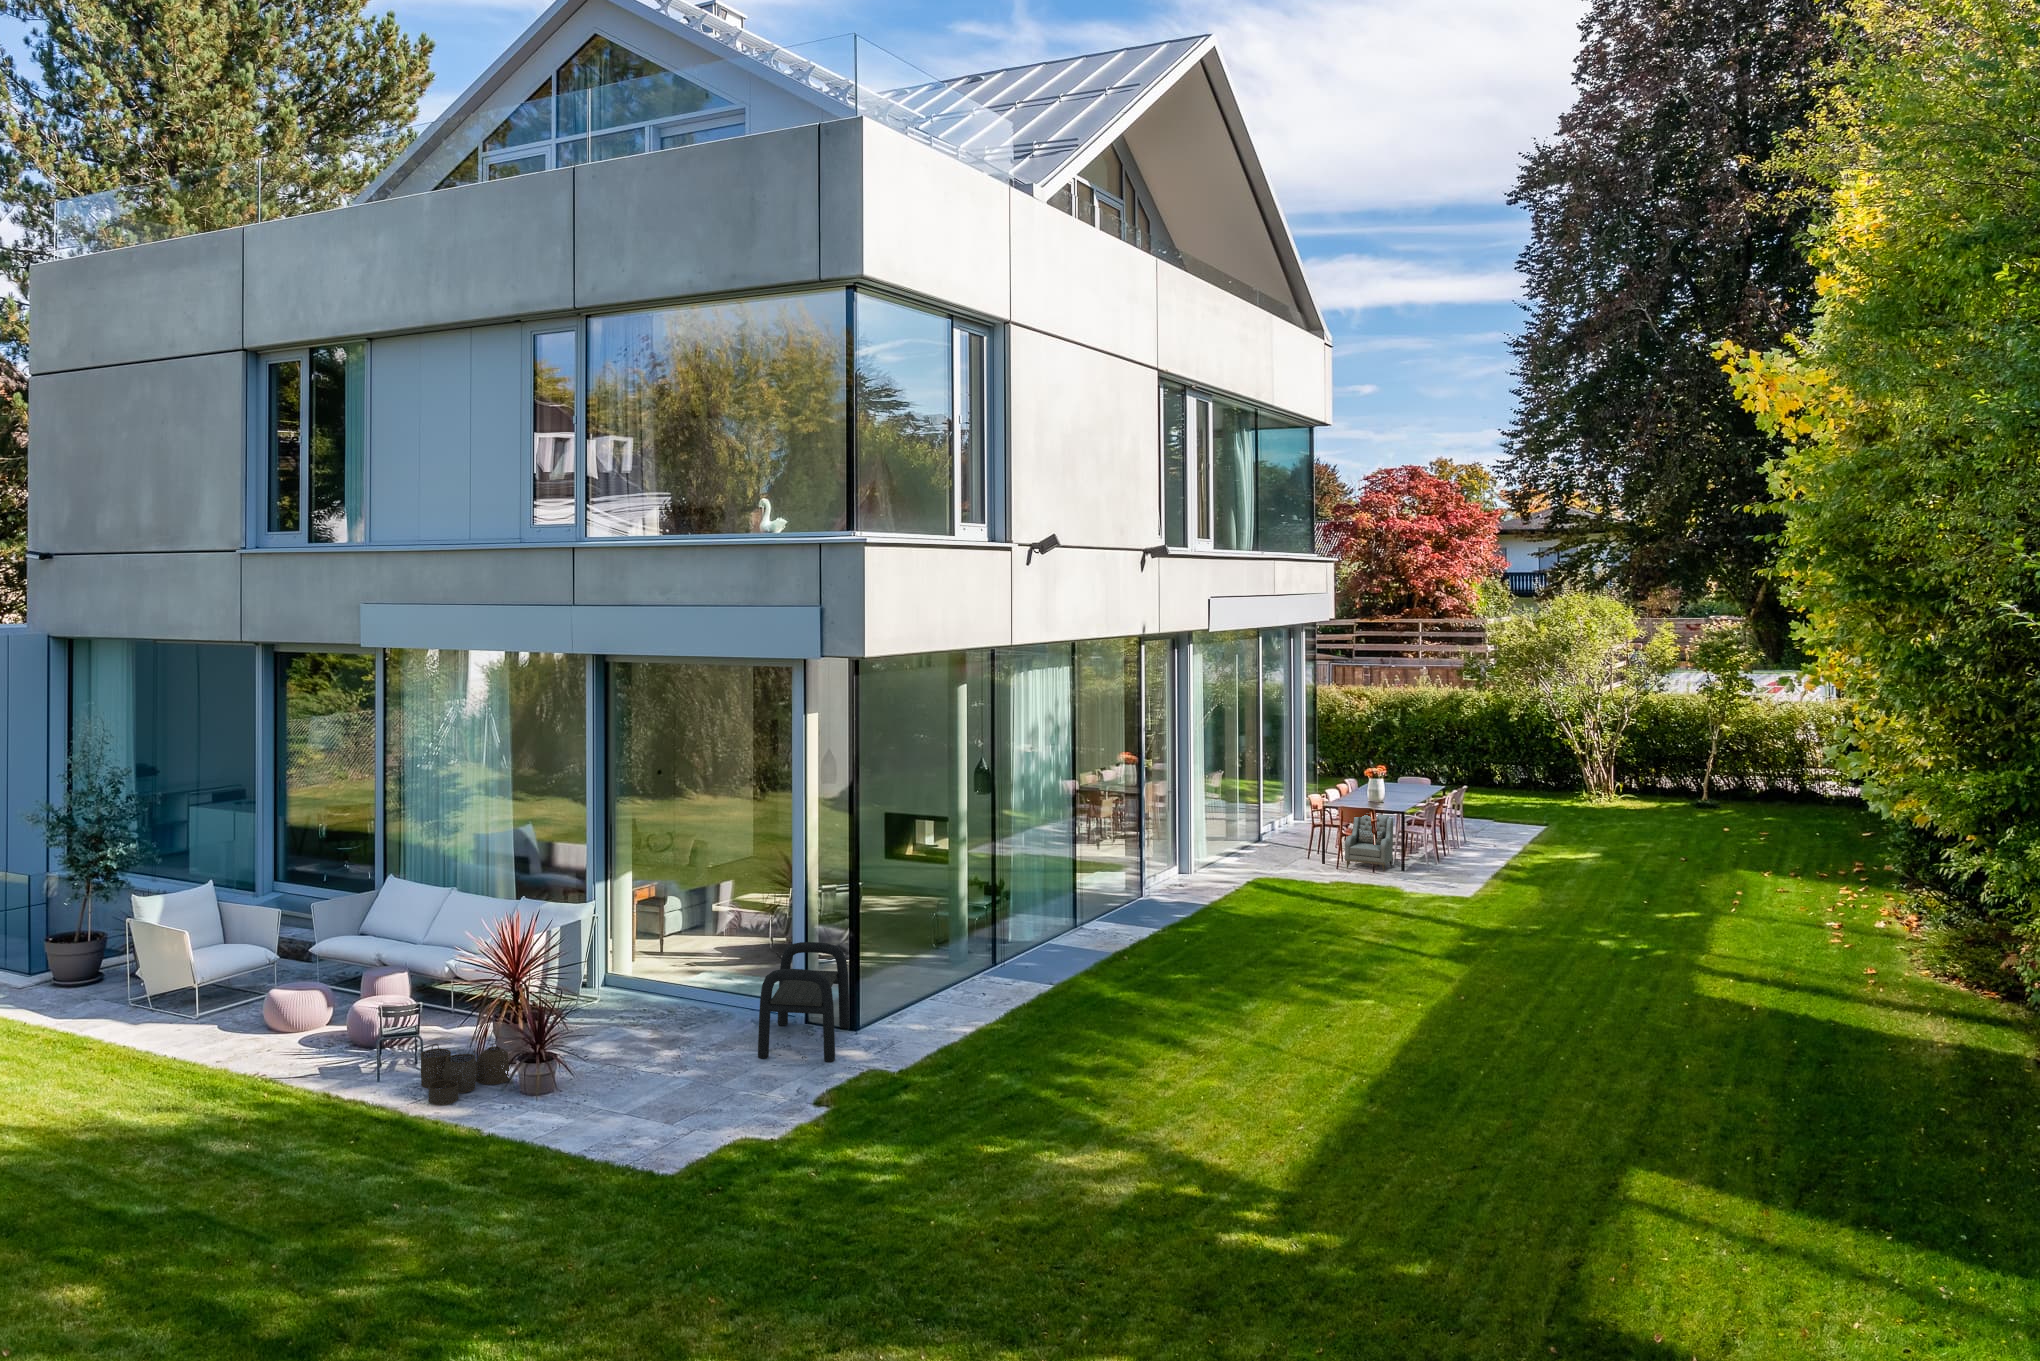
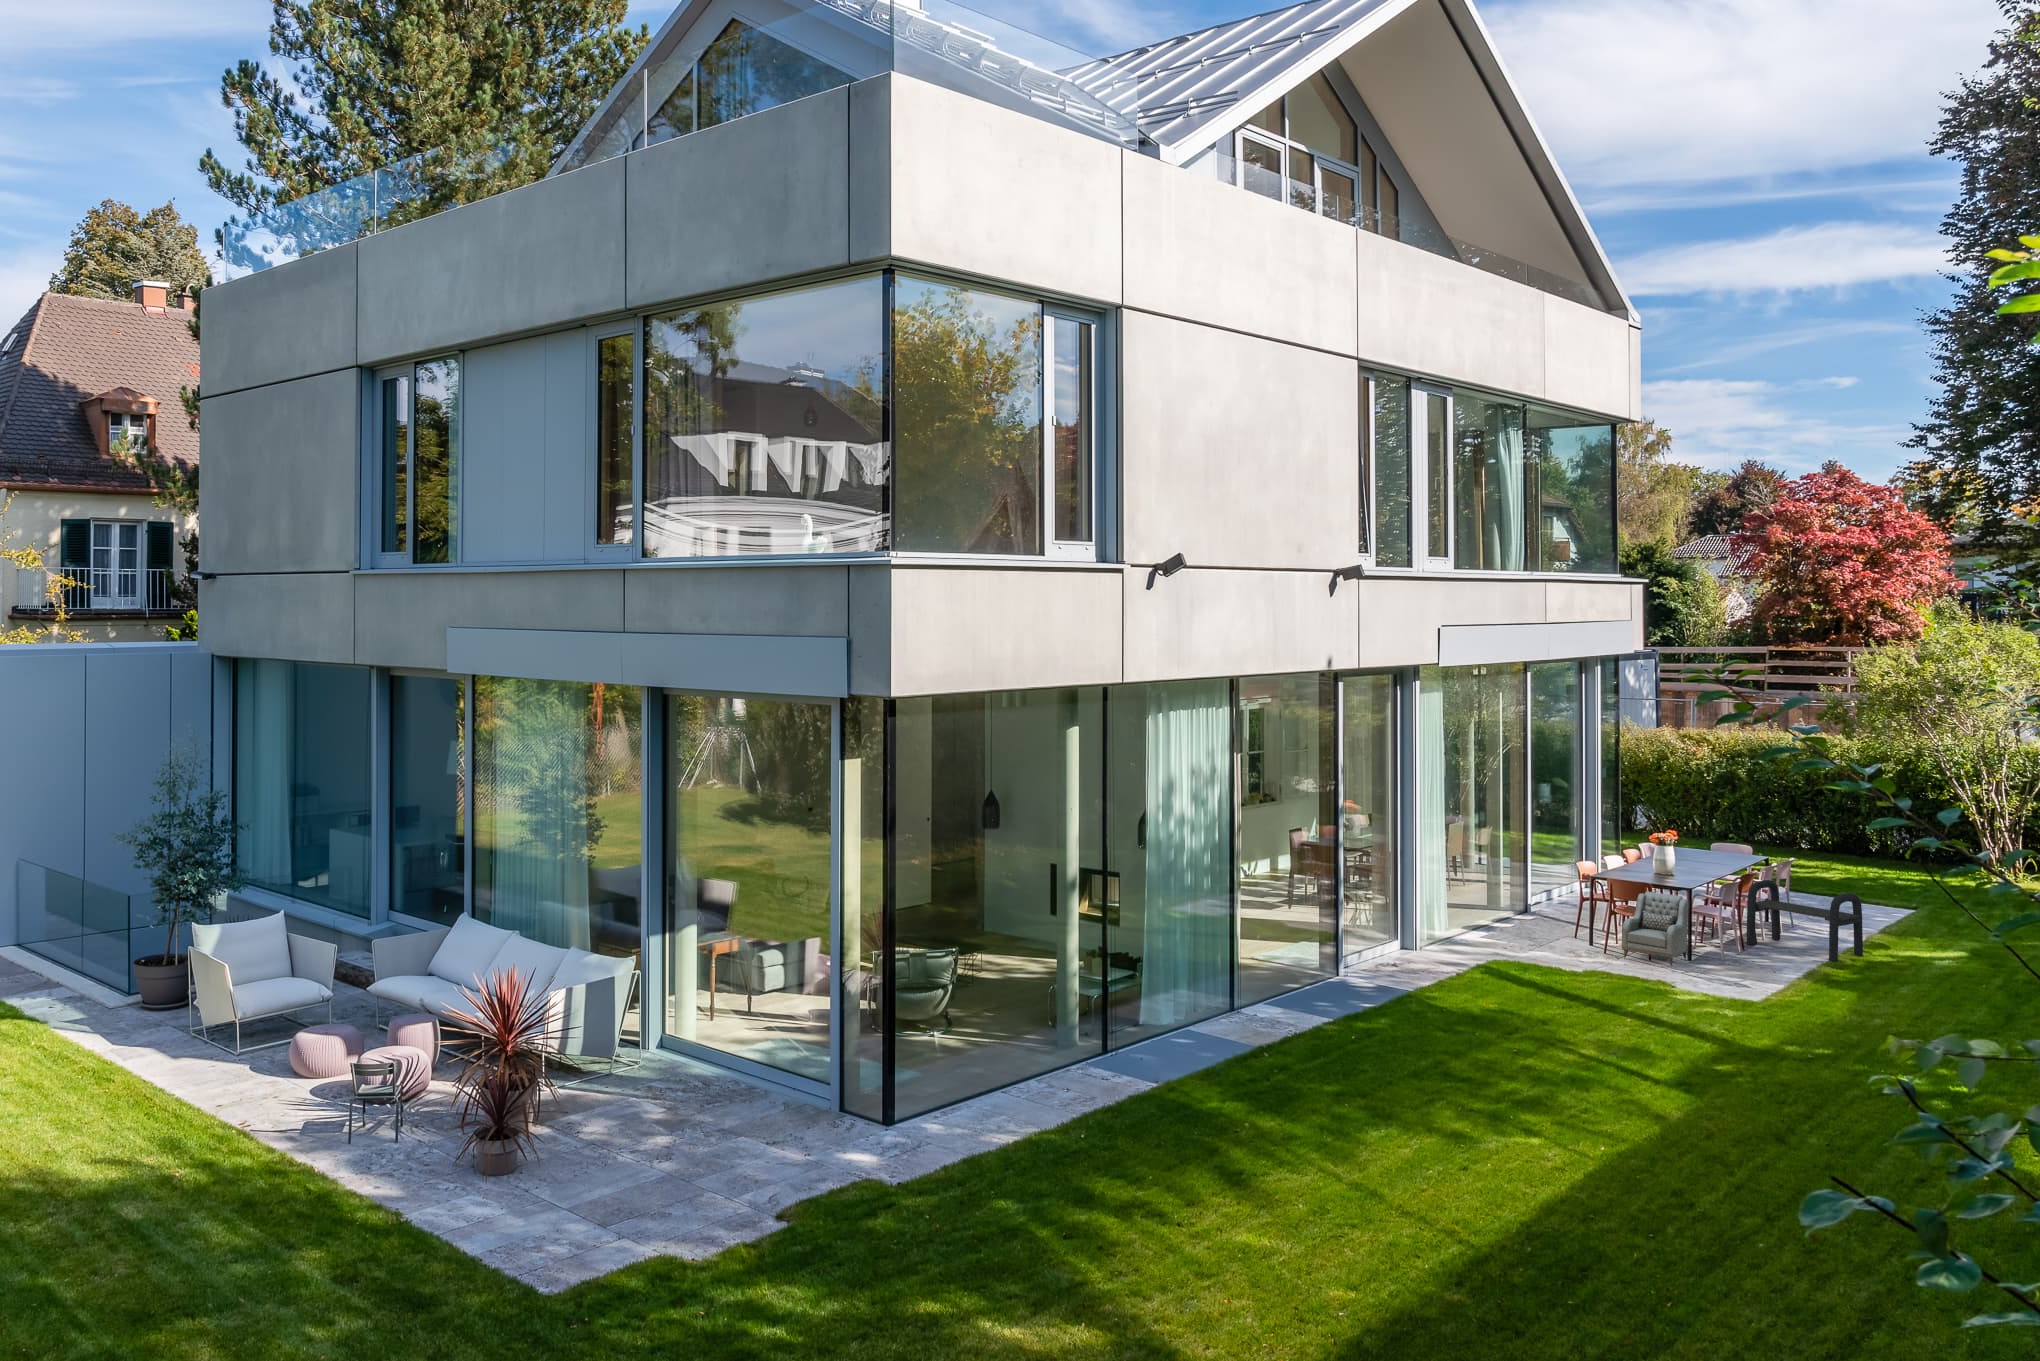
bench: present [758,942,850,1062] -> present [1747,880,1863,961]
woven basket: present [420,1043,510,1105] -> none [384,1102,488,1171]

